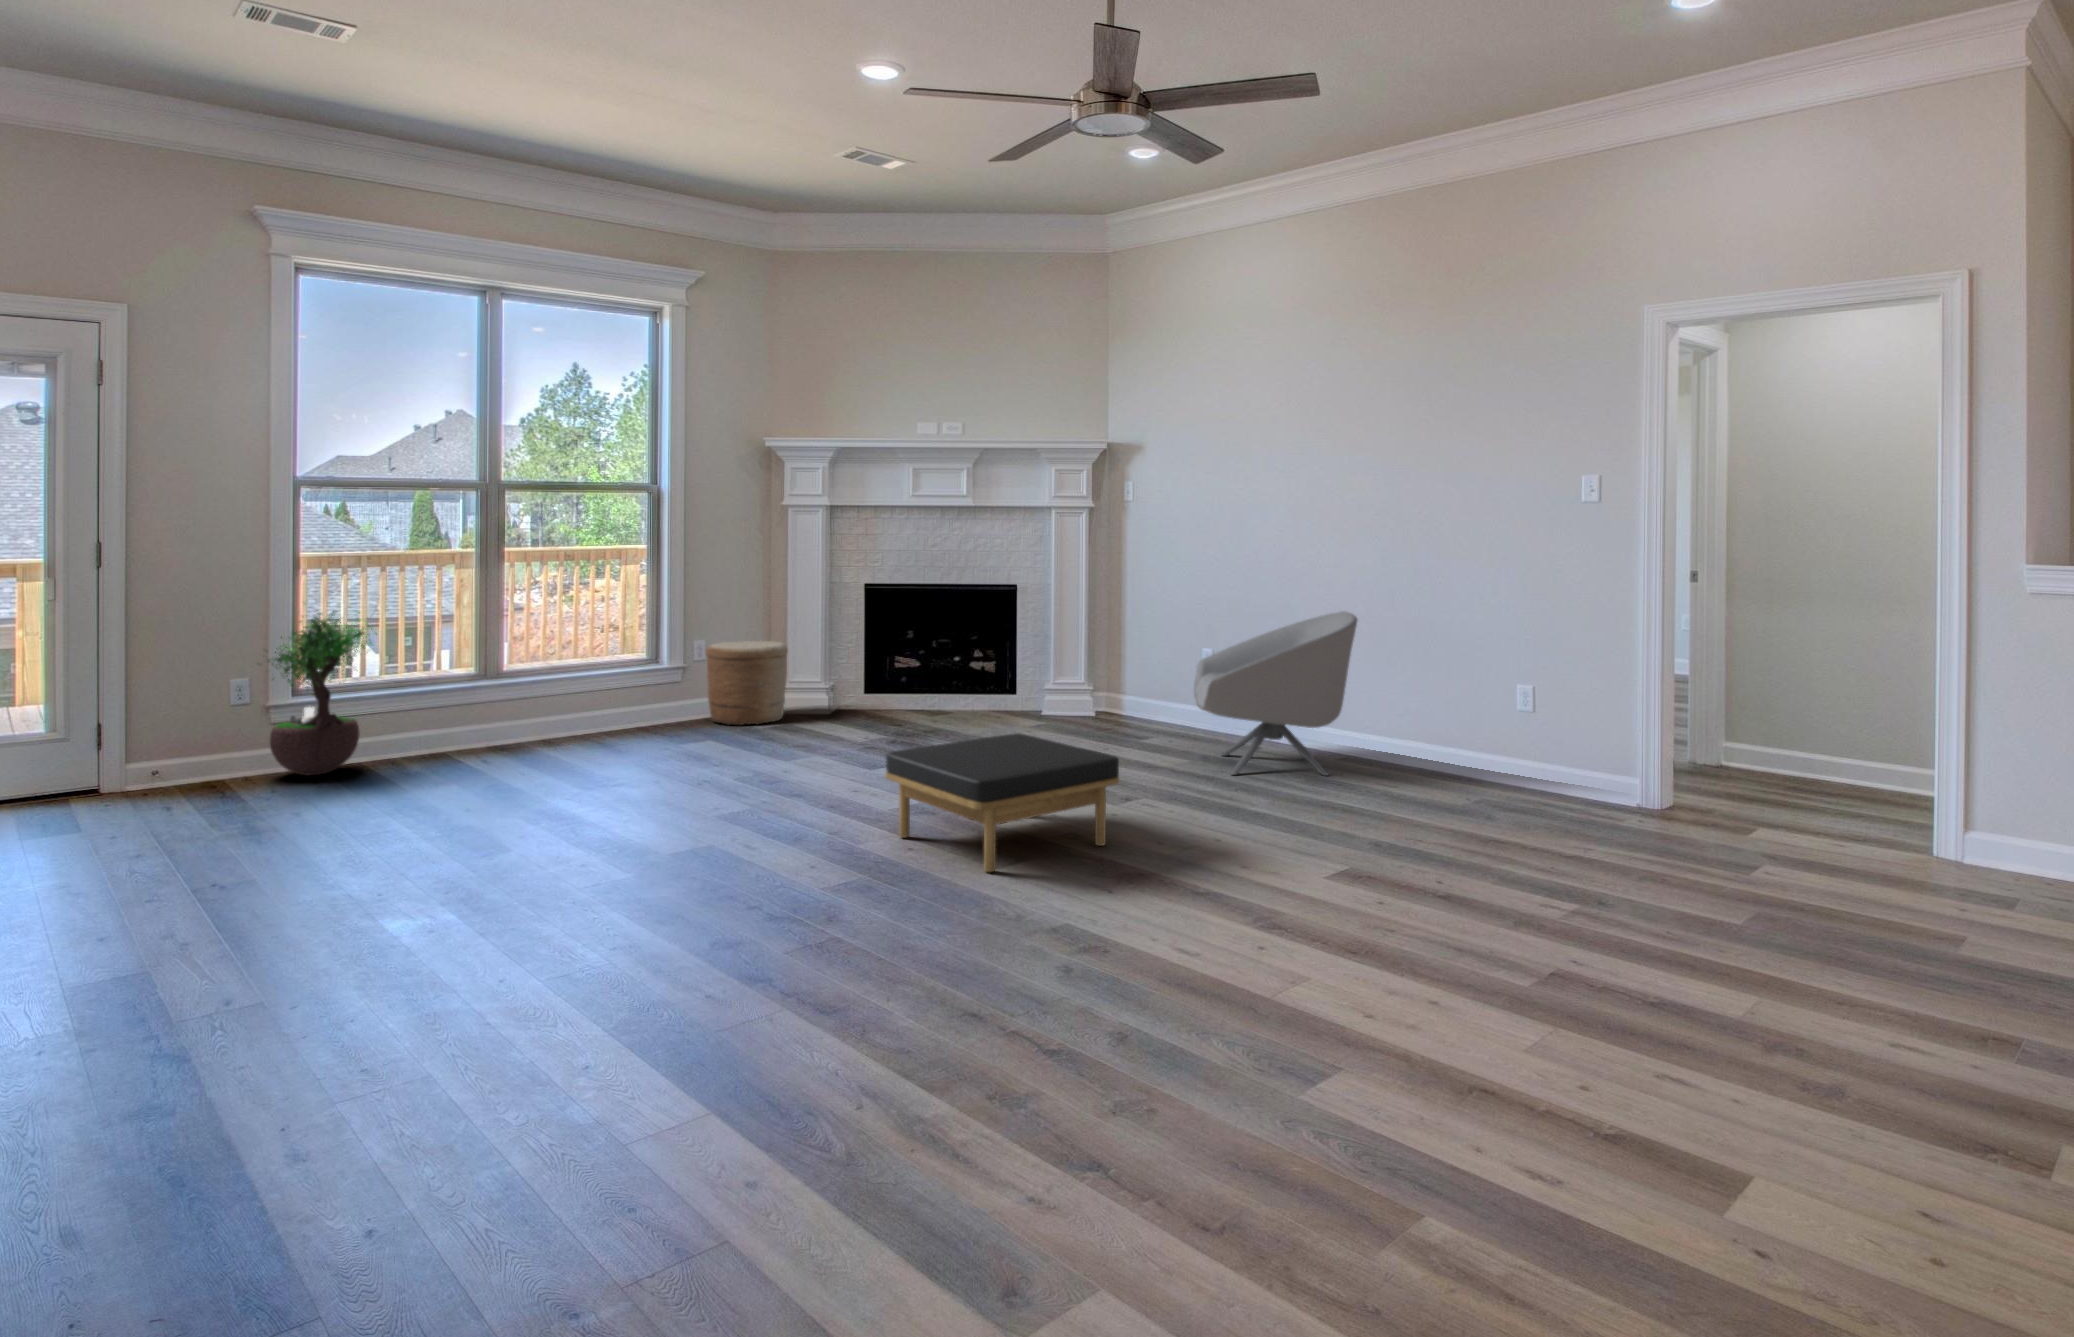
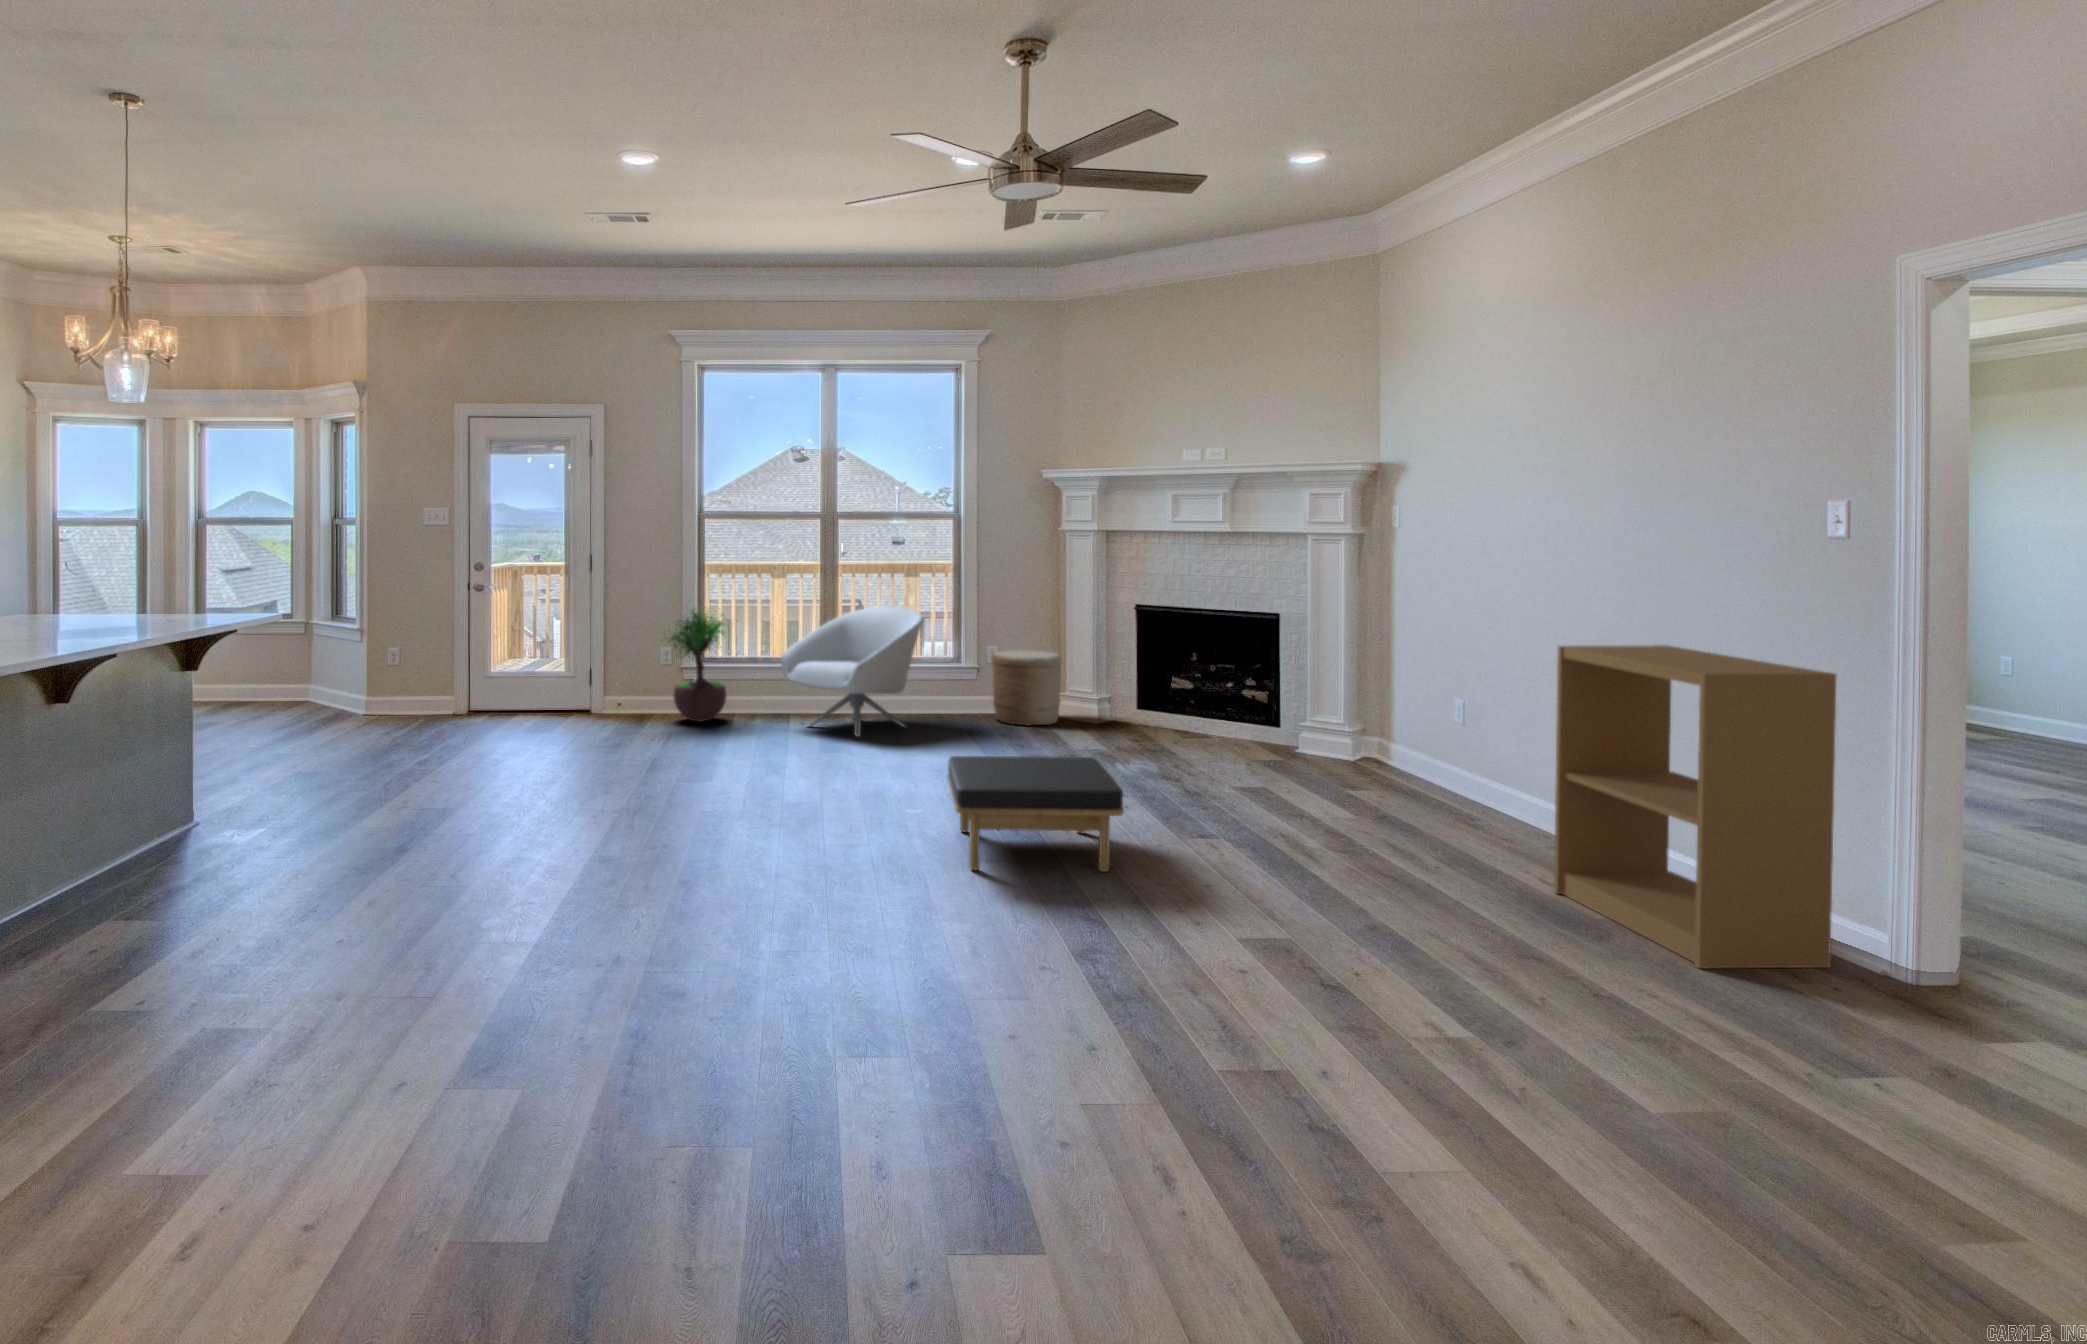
bookshelf: none [1403,583,1609,822] -> present [1554,645,1837,969]
armchair: present [1194,611,1357,775] -> present [780,606,923,736]

